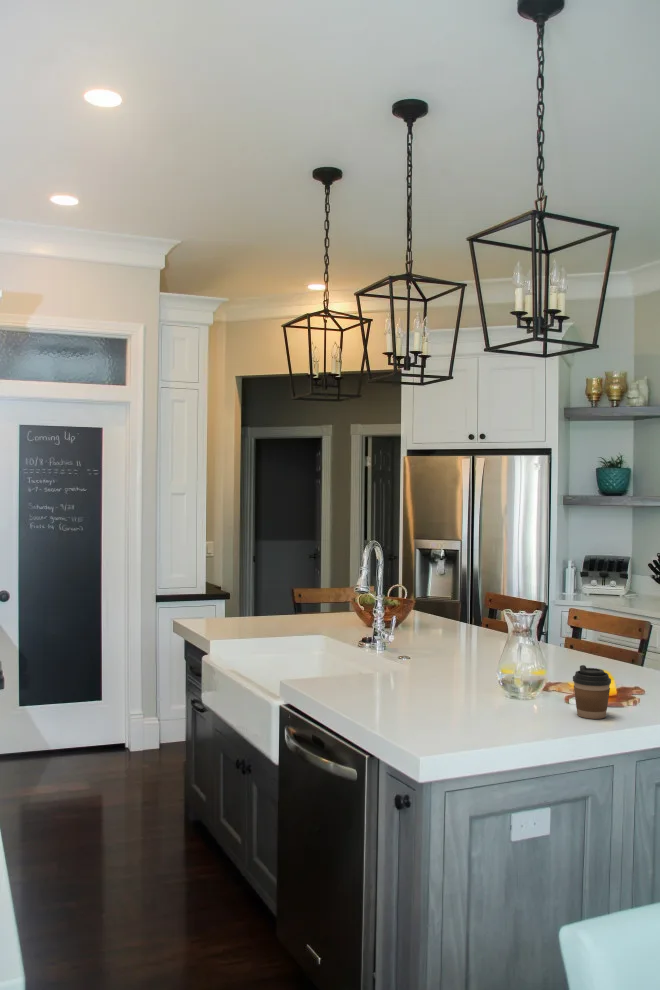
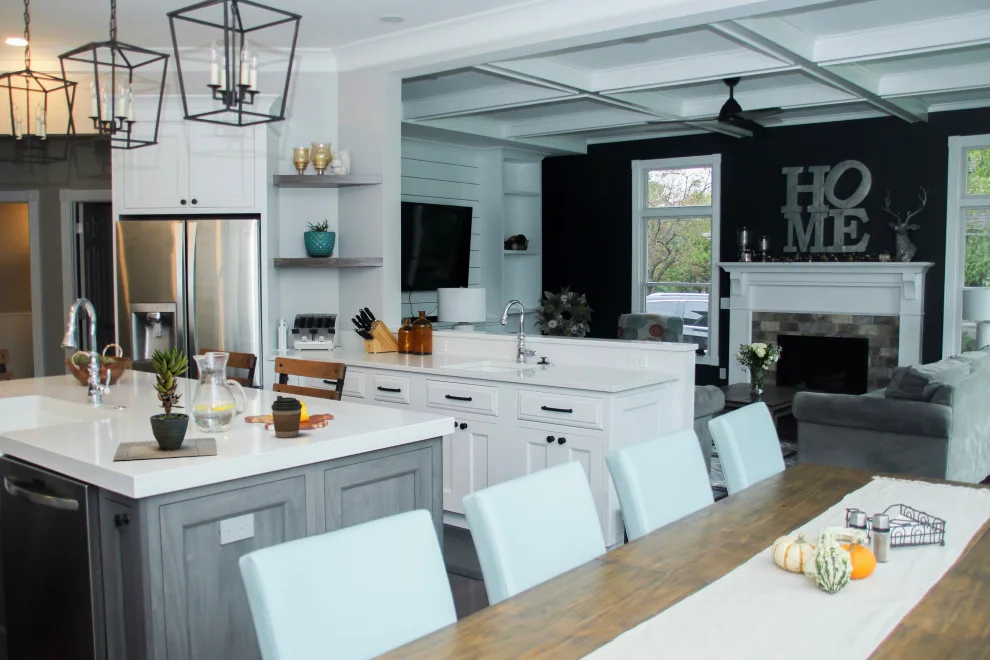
potted plant: none [395,599,509,735] -> present [114,347,217,460]

